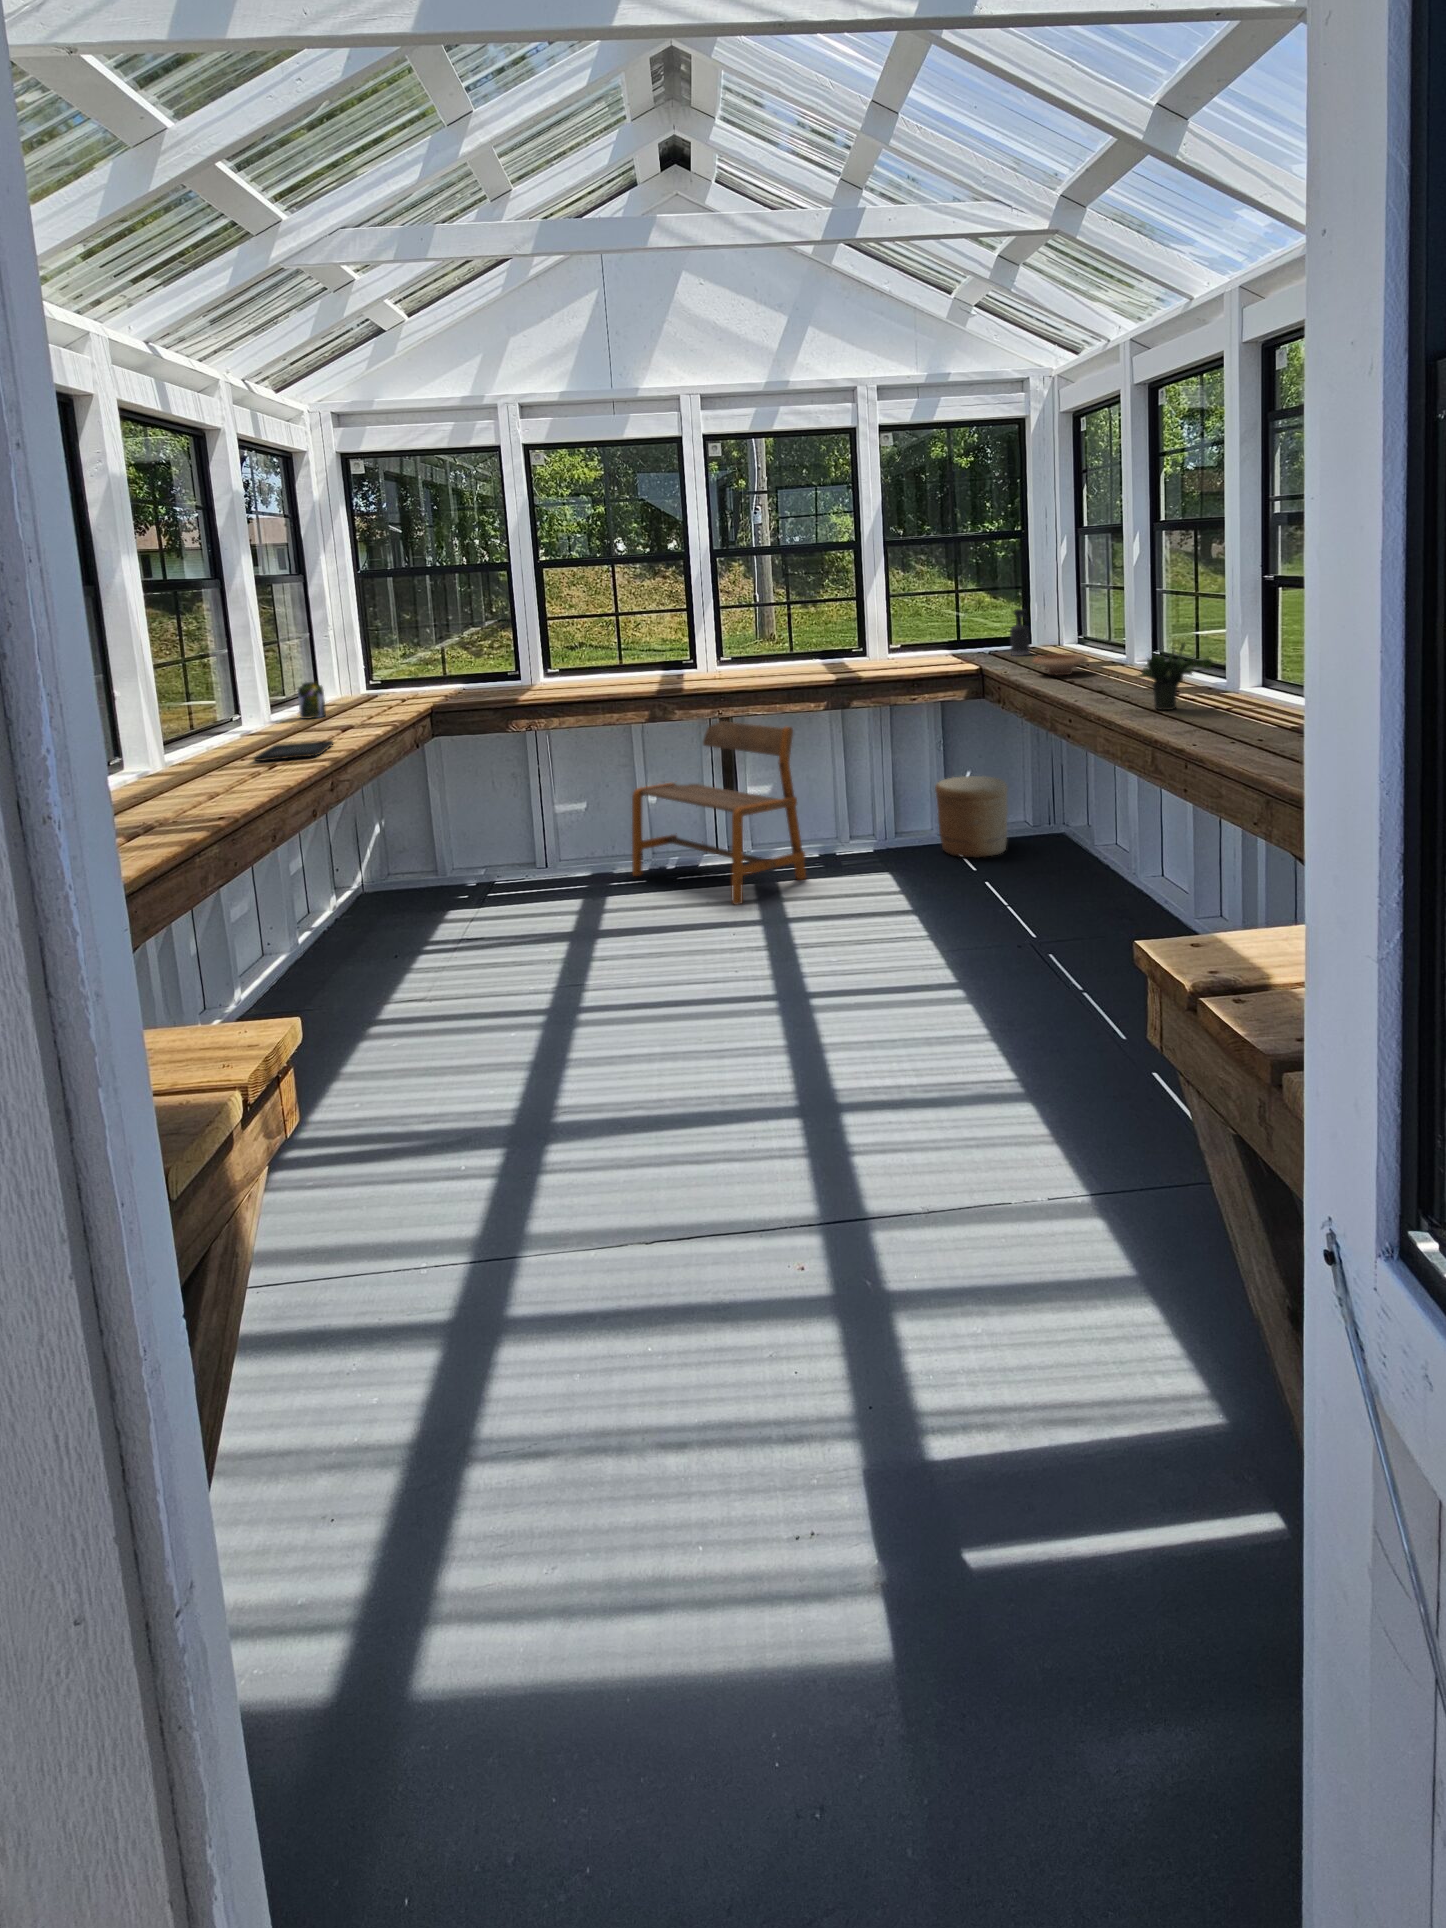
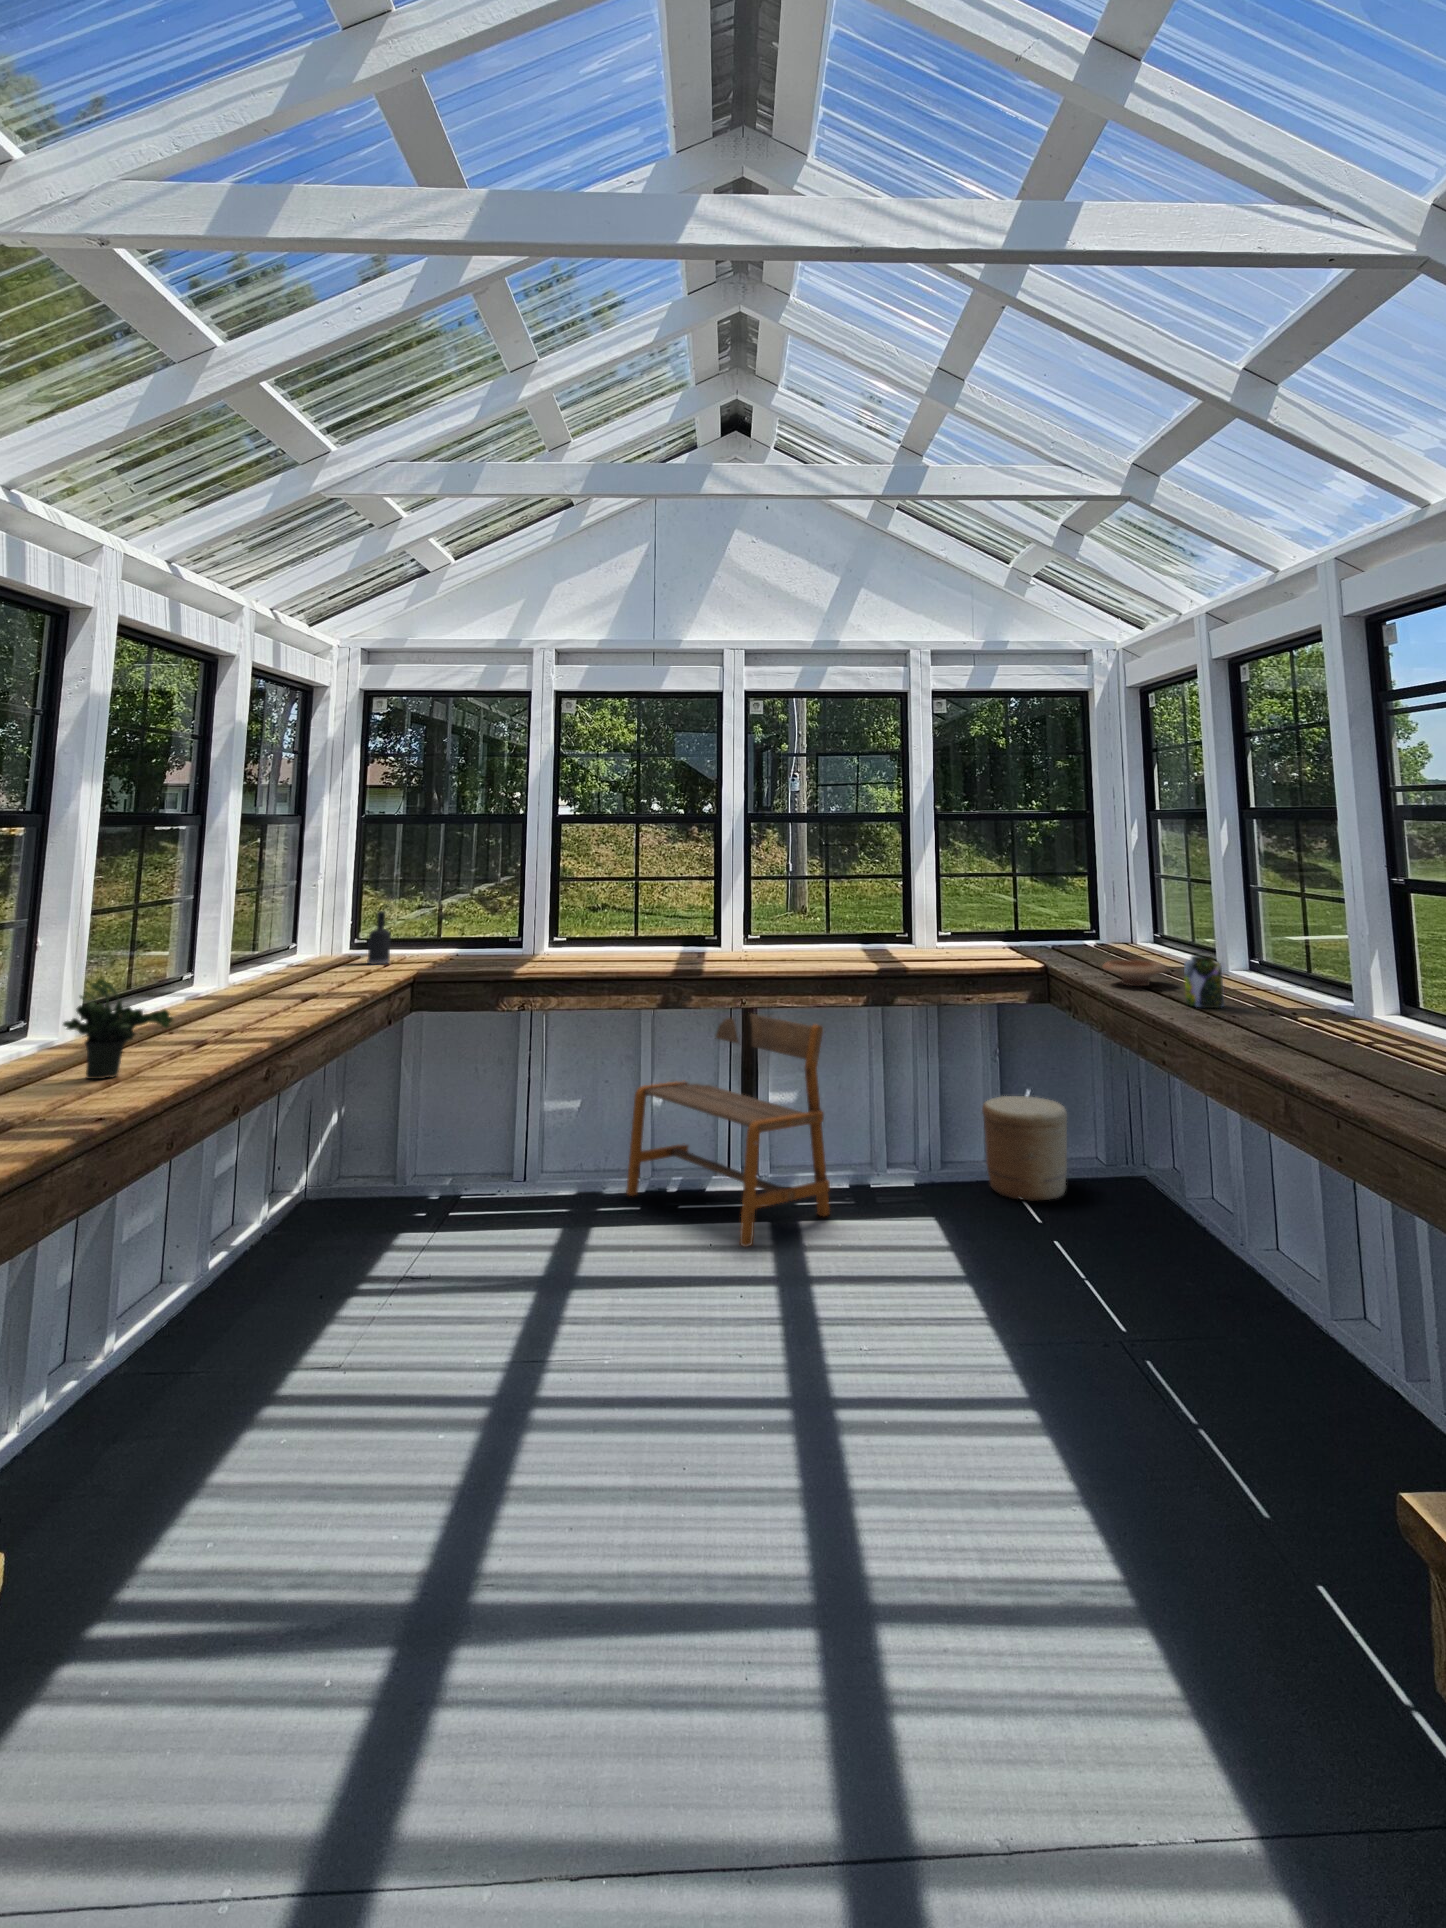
spray bottle: present [1010,609,1030,656] -> present [367,911,391,965]
potted plant: present [1138,643,1212,710] -> present [63,979,173,1079]
jar: present [298,682,326,719] -> present [1184,955,1224,1008]
tray: present [254,740,333,761] -> none [186,1013,289,1035]

